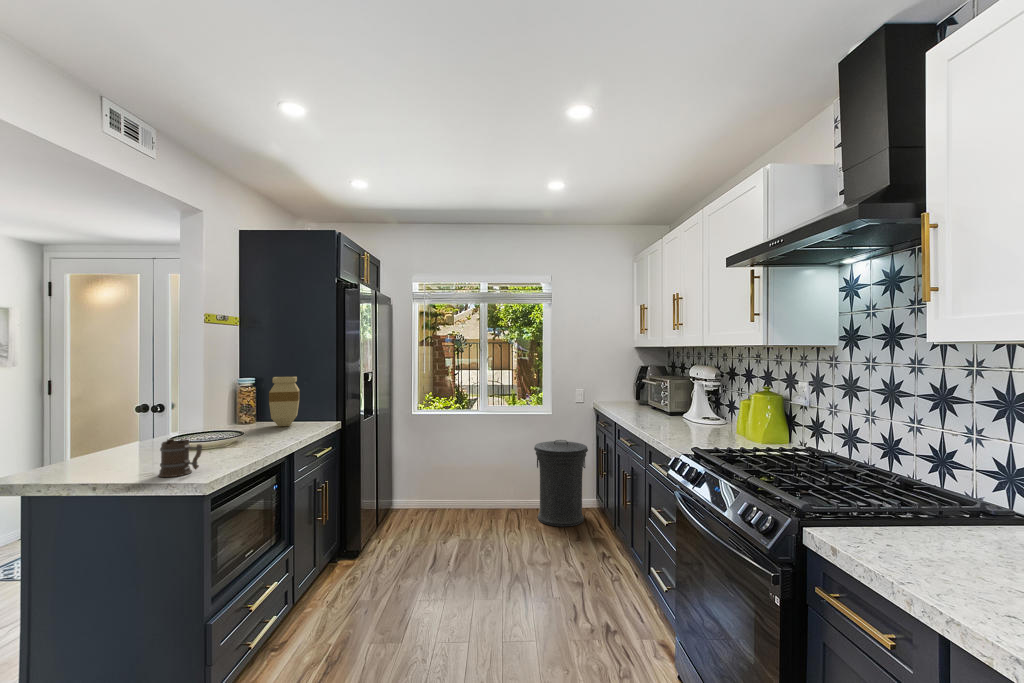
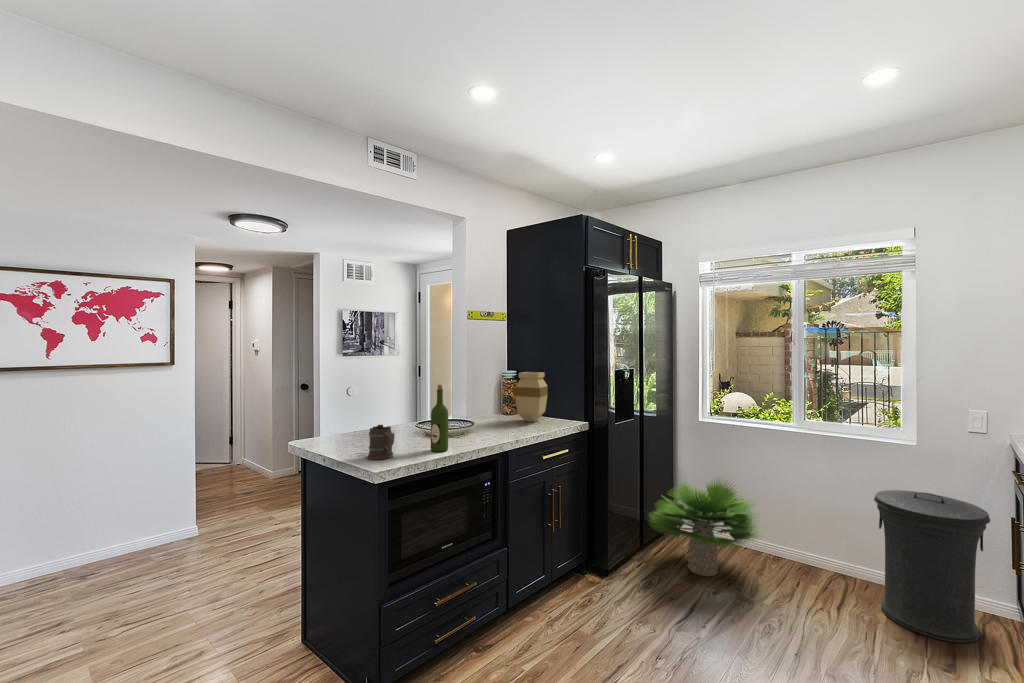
wine bottle: none [225,391,246,460] -> present [431,385,448,452]
potted plant: none [382,451,473,535] -> present [651,479,758,576]

